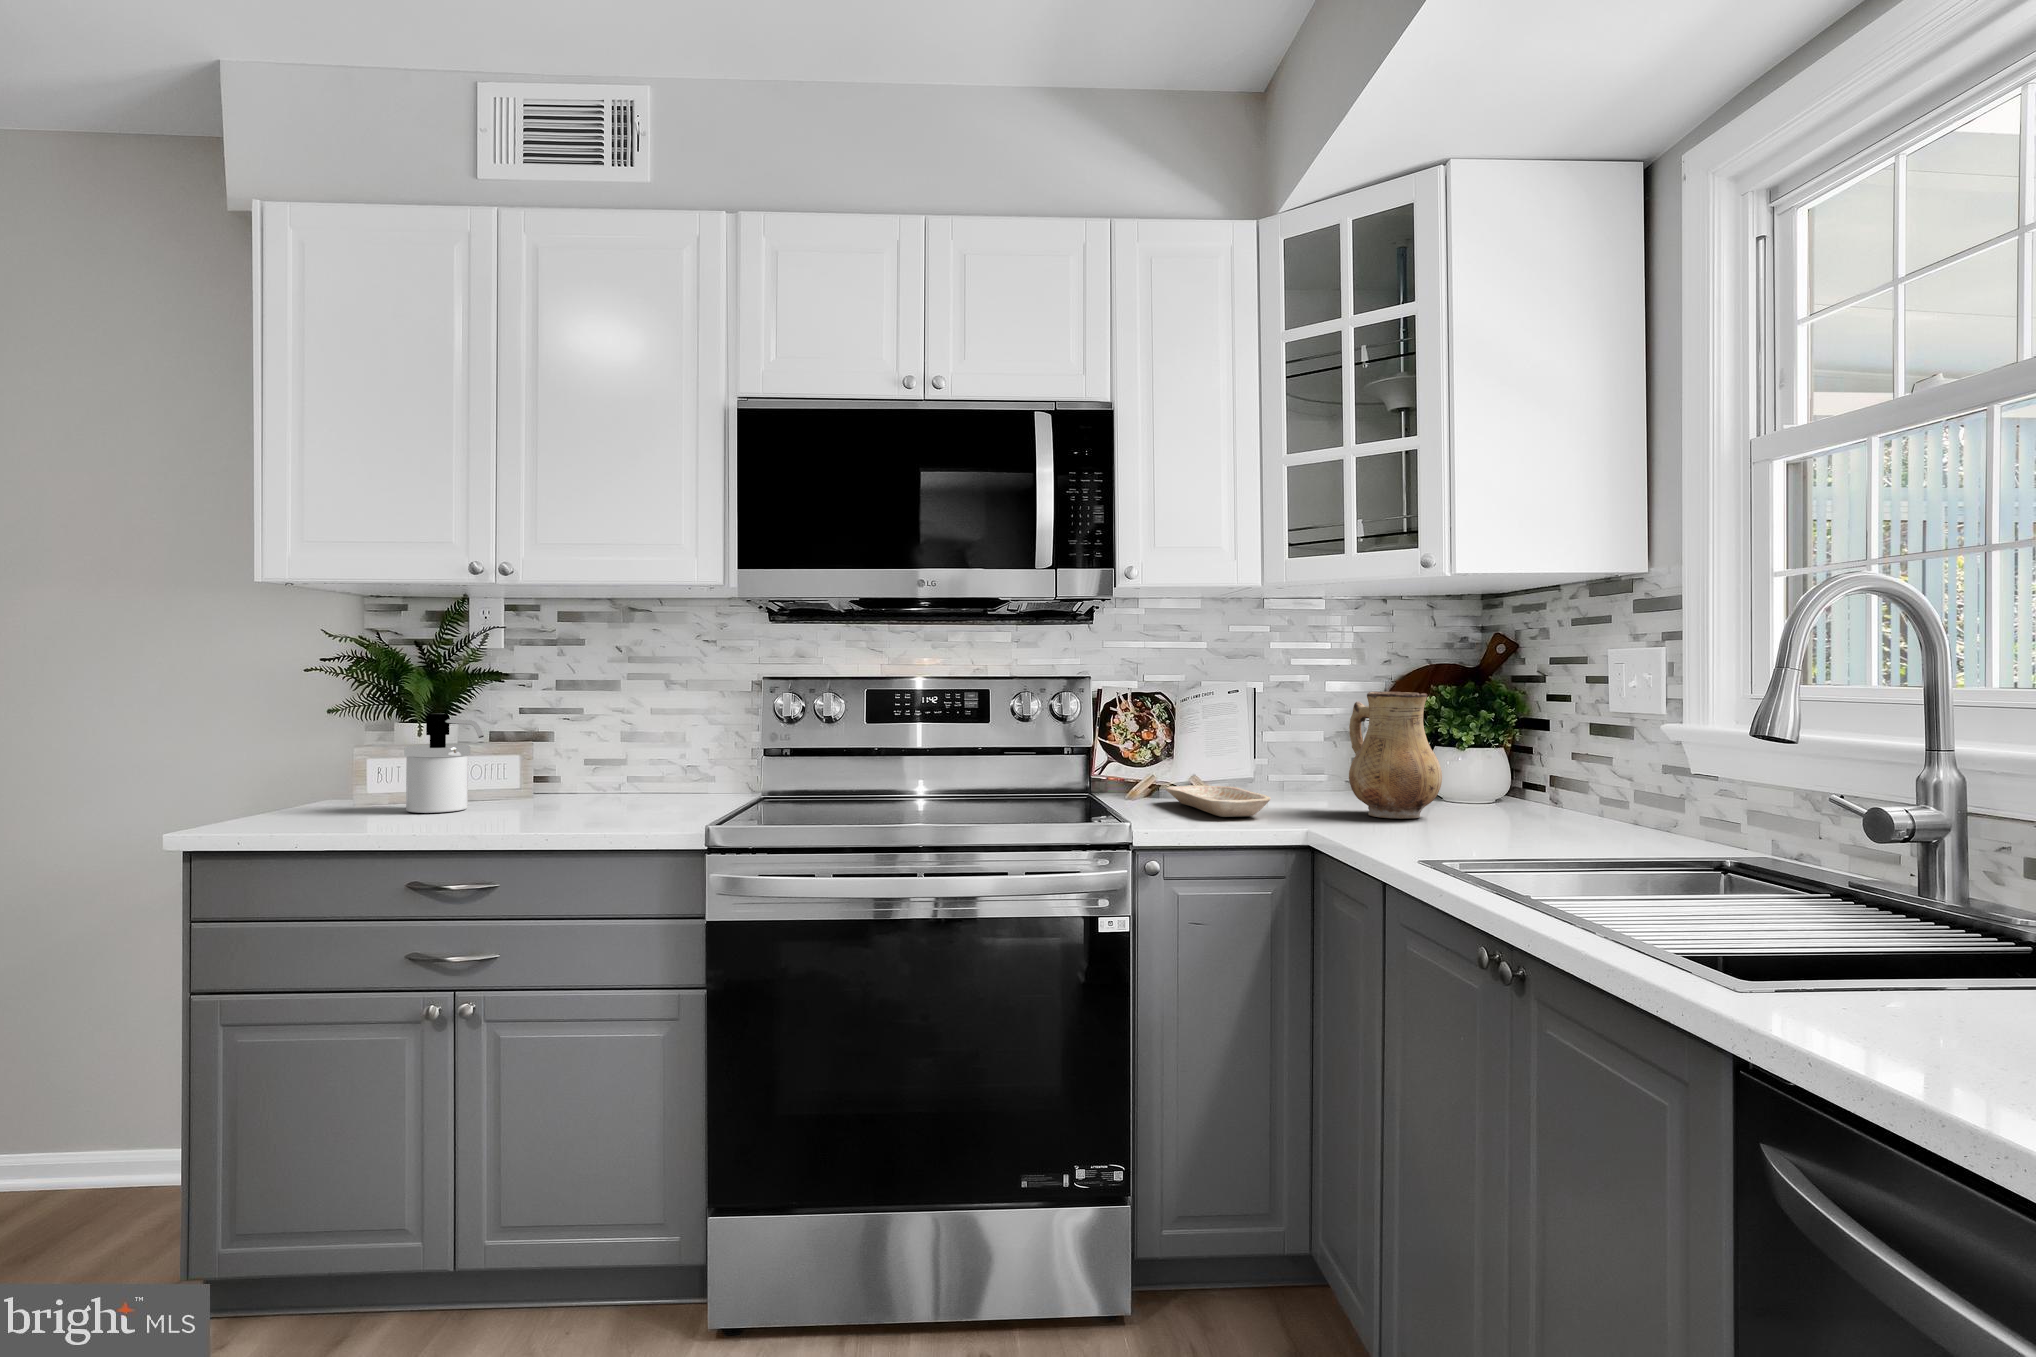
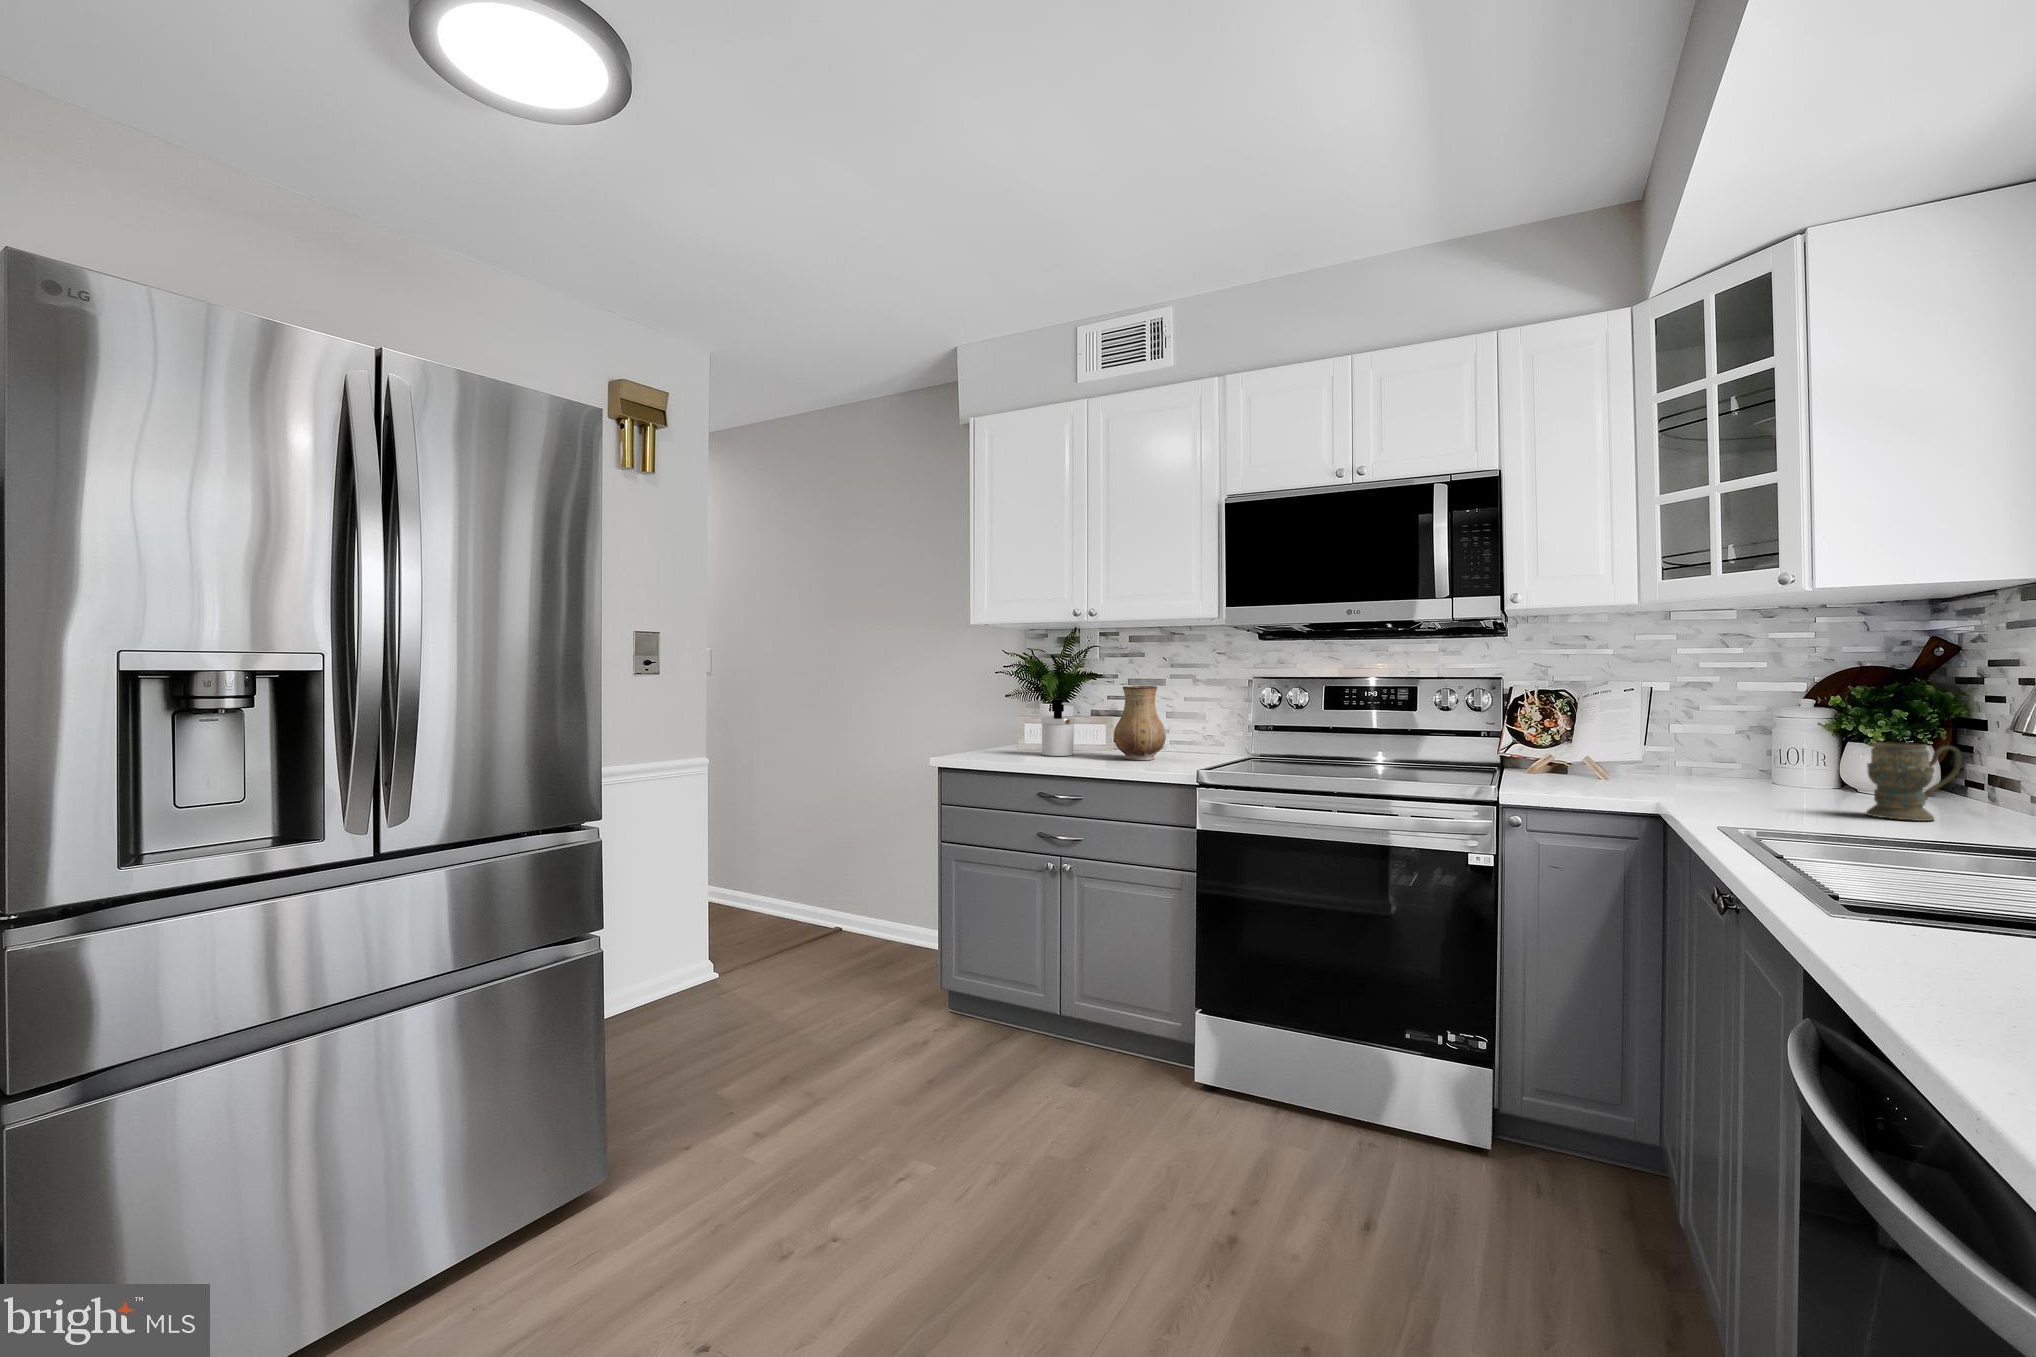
ceramic pitcher: present [1349,692,1442,819] -> present [1114,686,1166,760]
mug: none [1501,746,1577,832] -> present [1866,742,1962,821]
tray: present [1166,785,1271,817] -> none [1554,765,1633,790]

